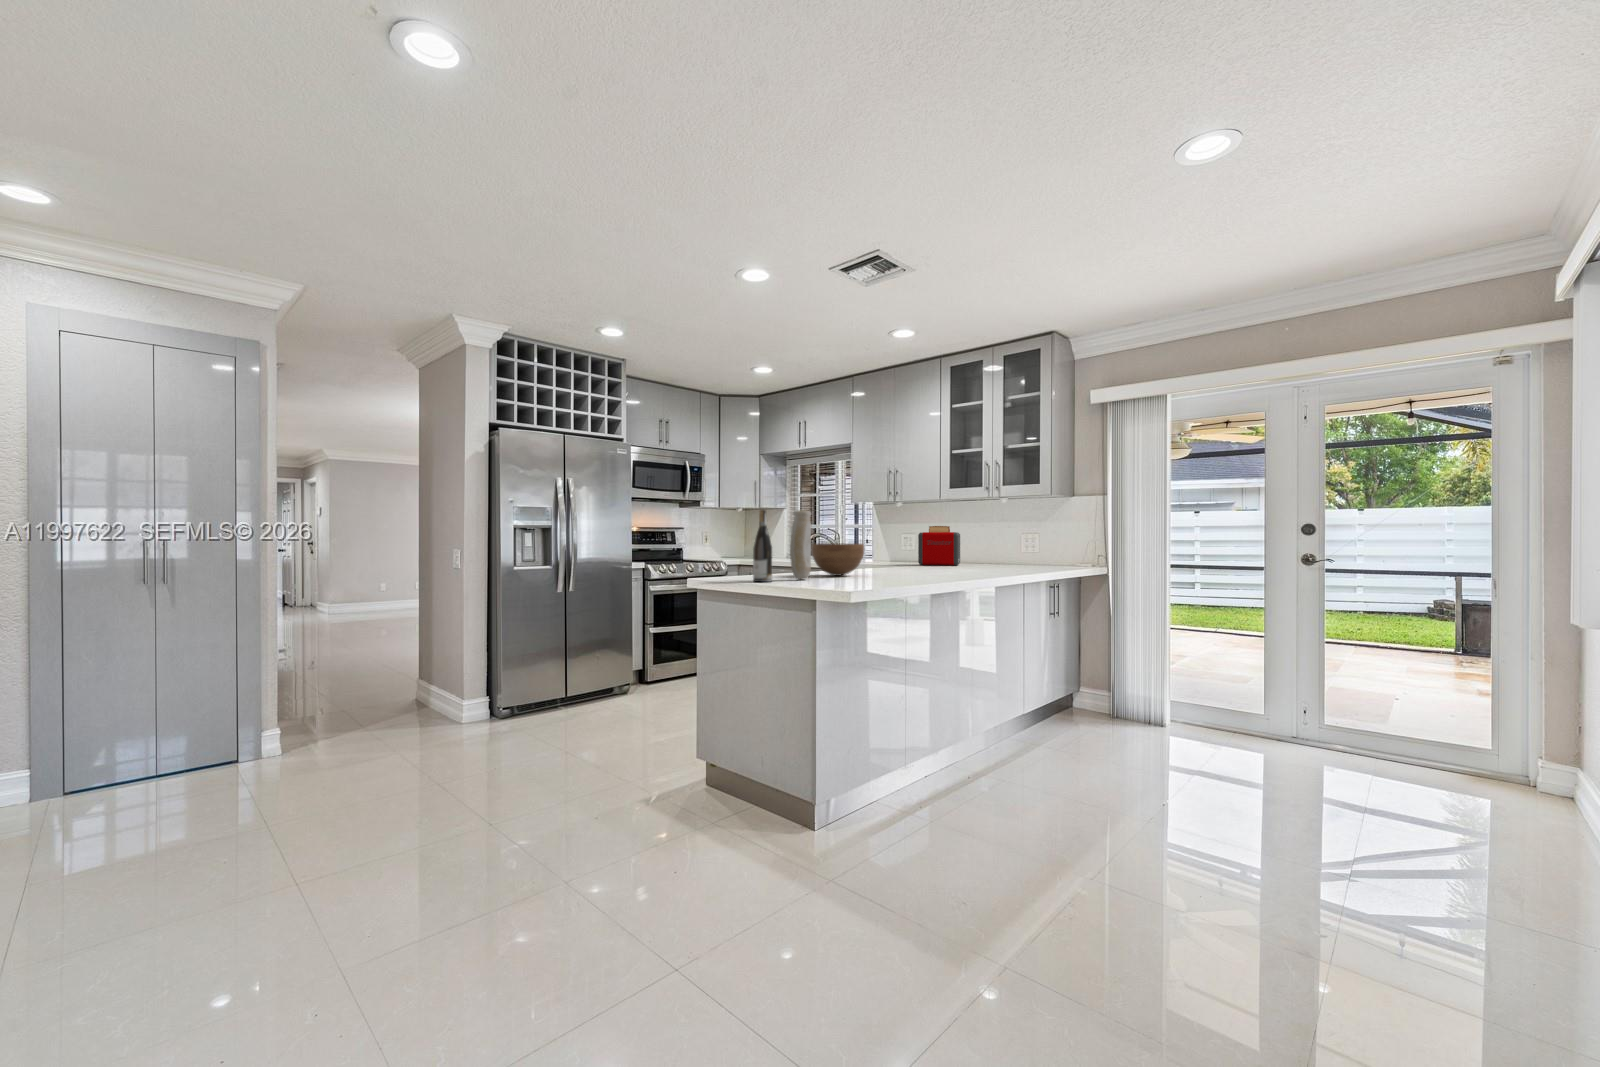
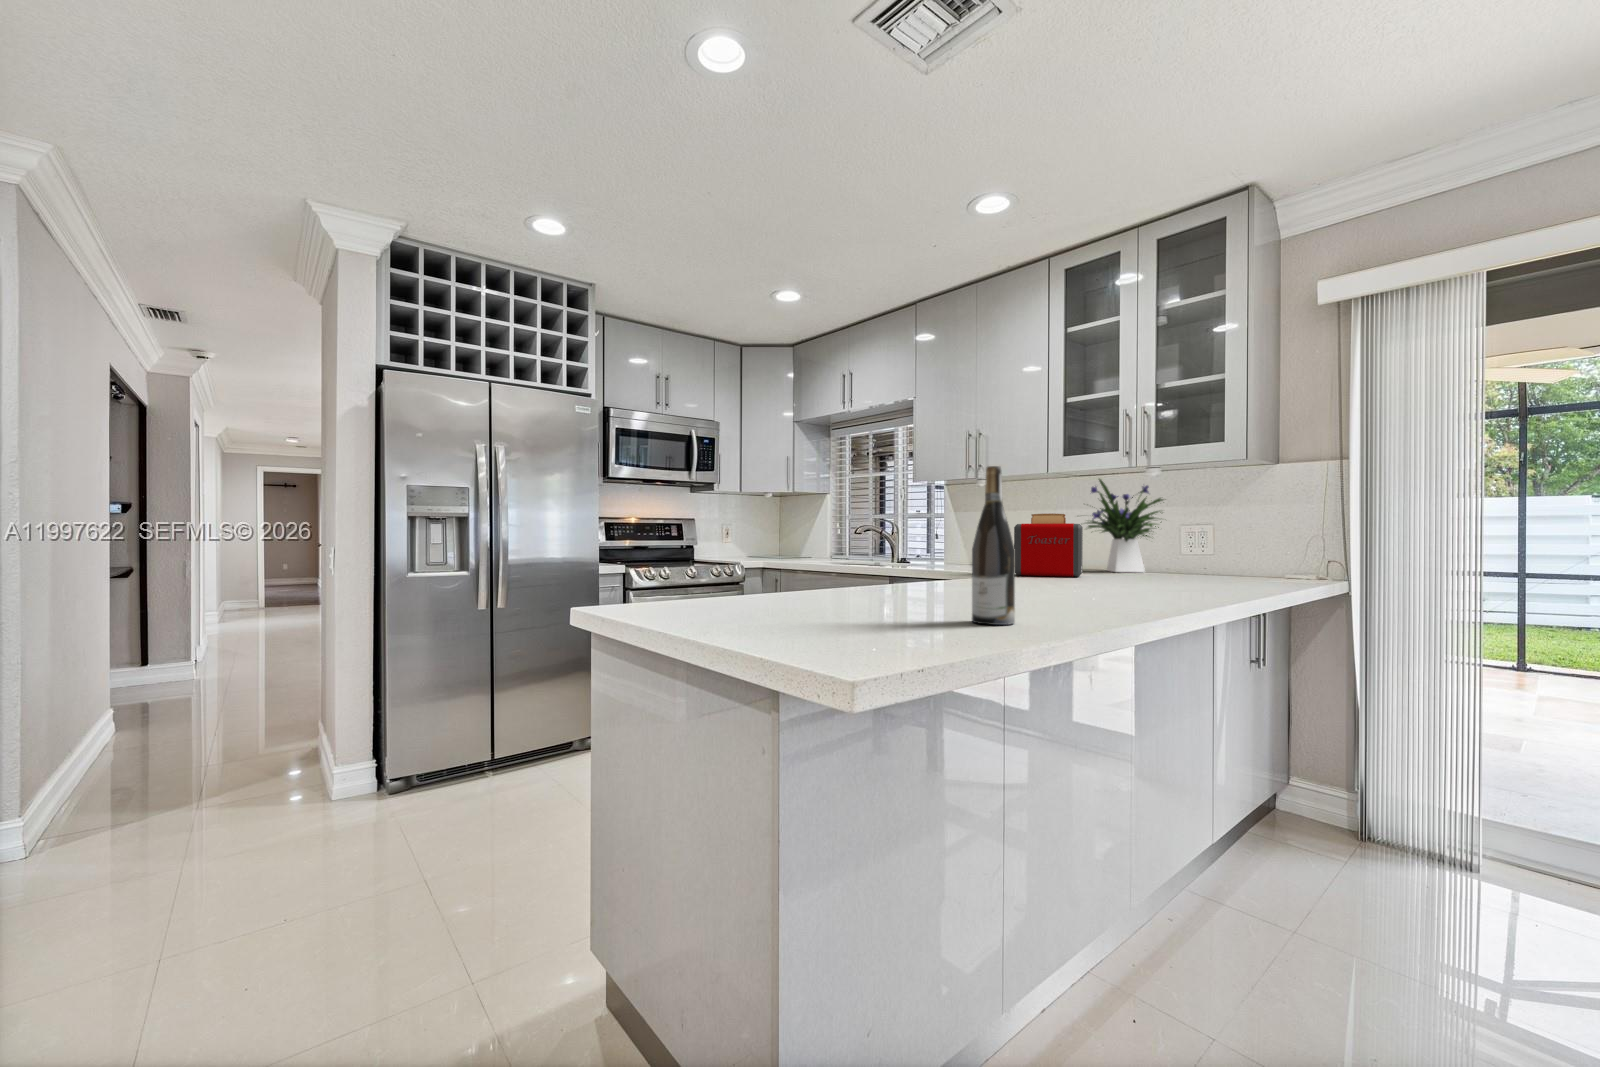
flower arrangement: none [958,502,1016,563] -> present [1087,479,1164,572]
wine bottle: present [753,510,772,582] -> present [972,466,1015,625]
vase: present [790,510,811,580] -> none [760,473,804,614]
bowl: present [811,543,864,576] -> none [817,541,917,601]

